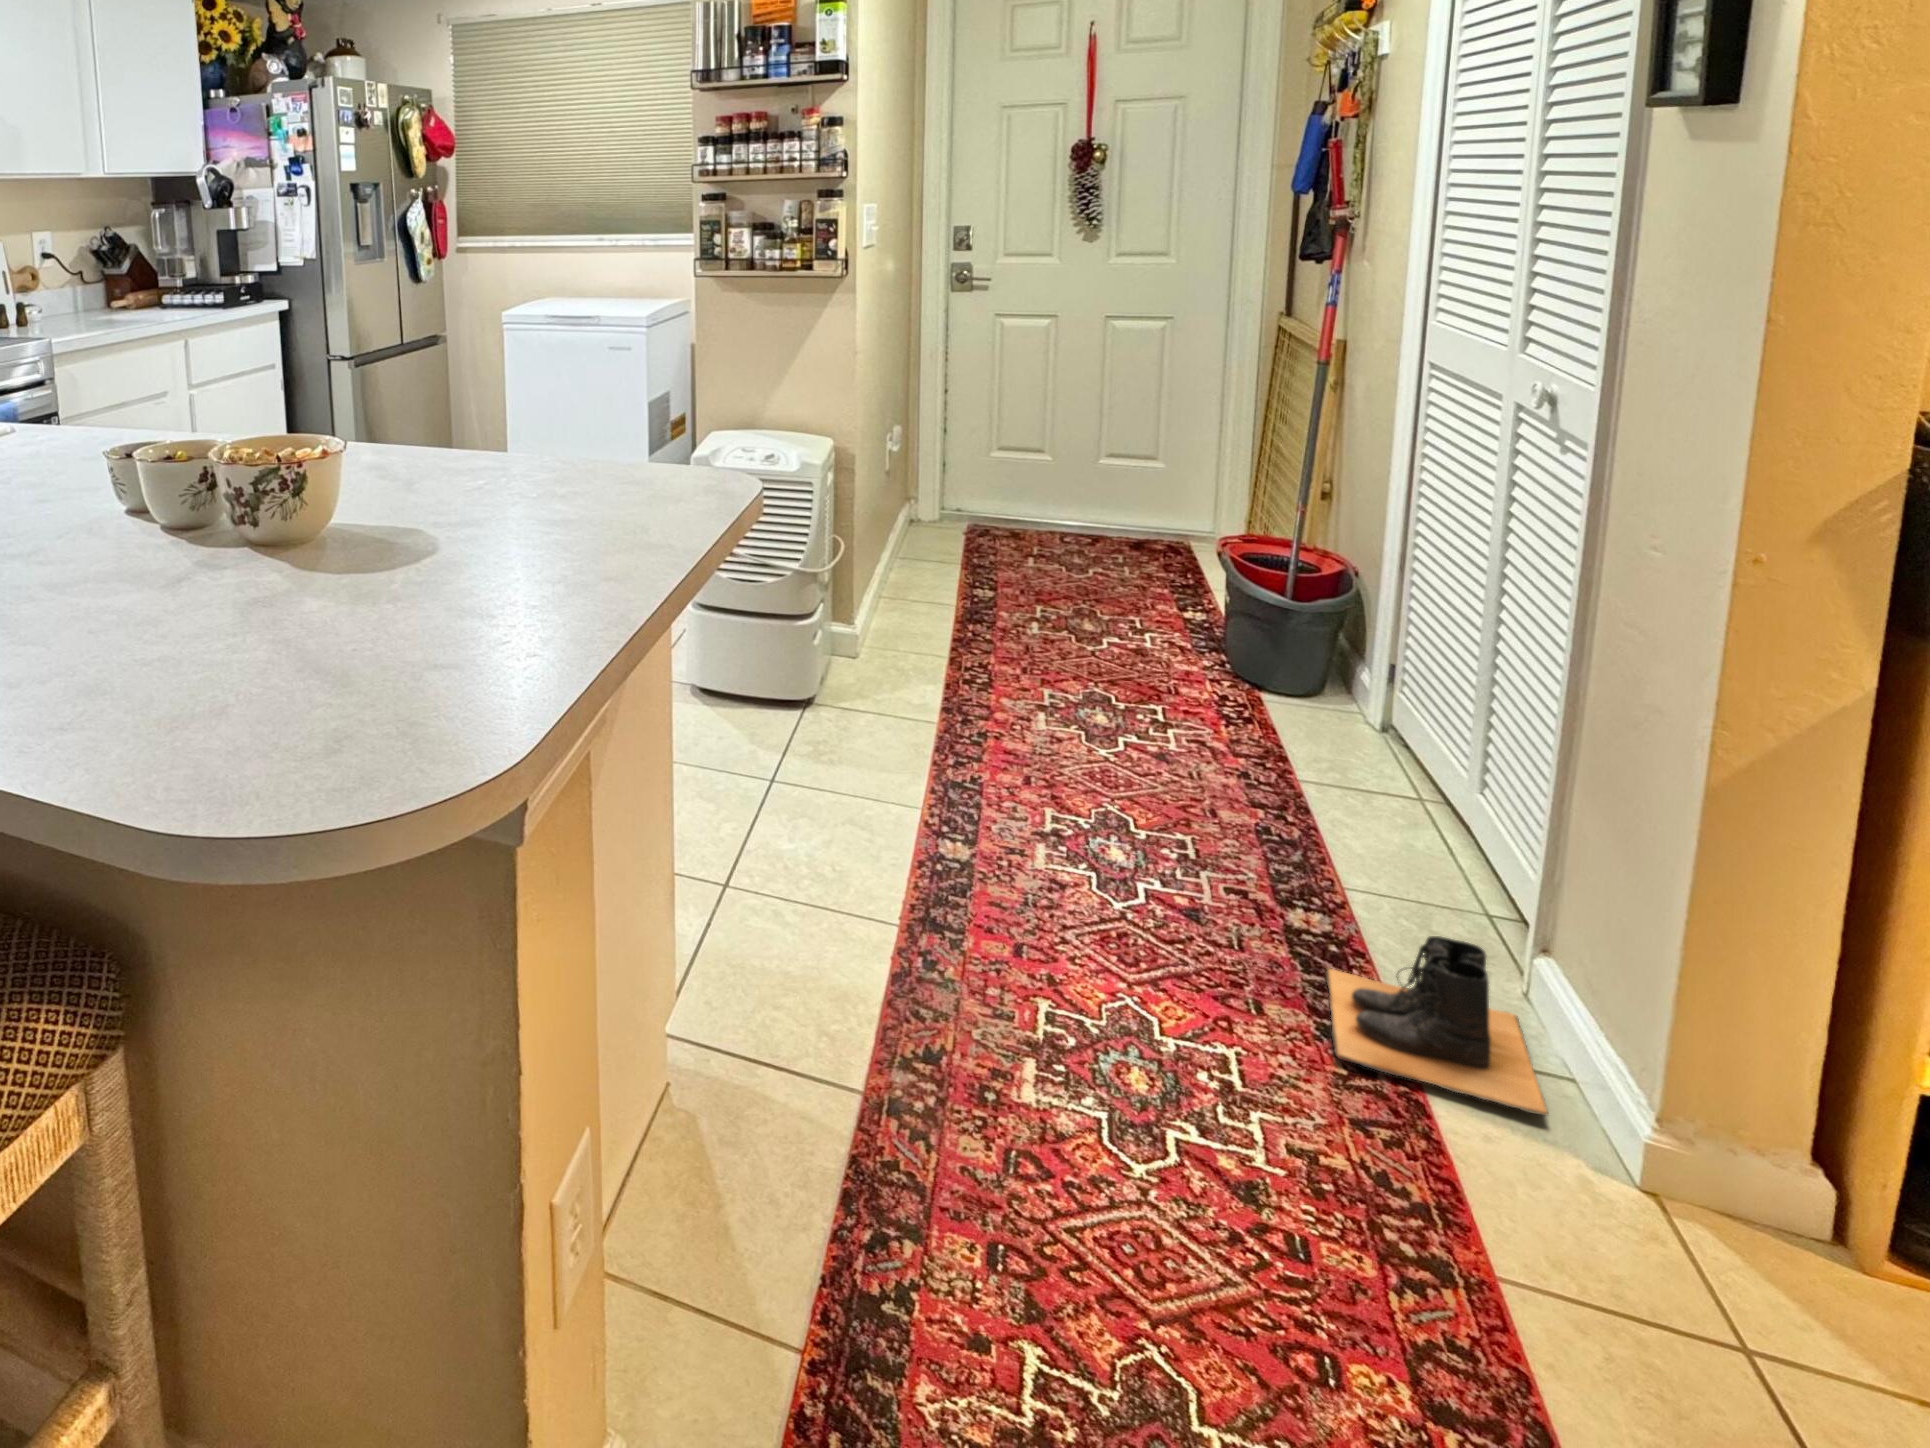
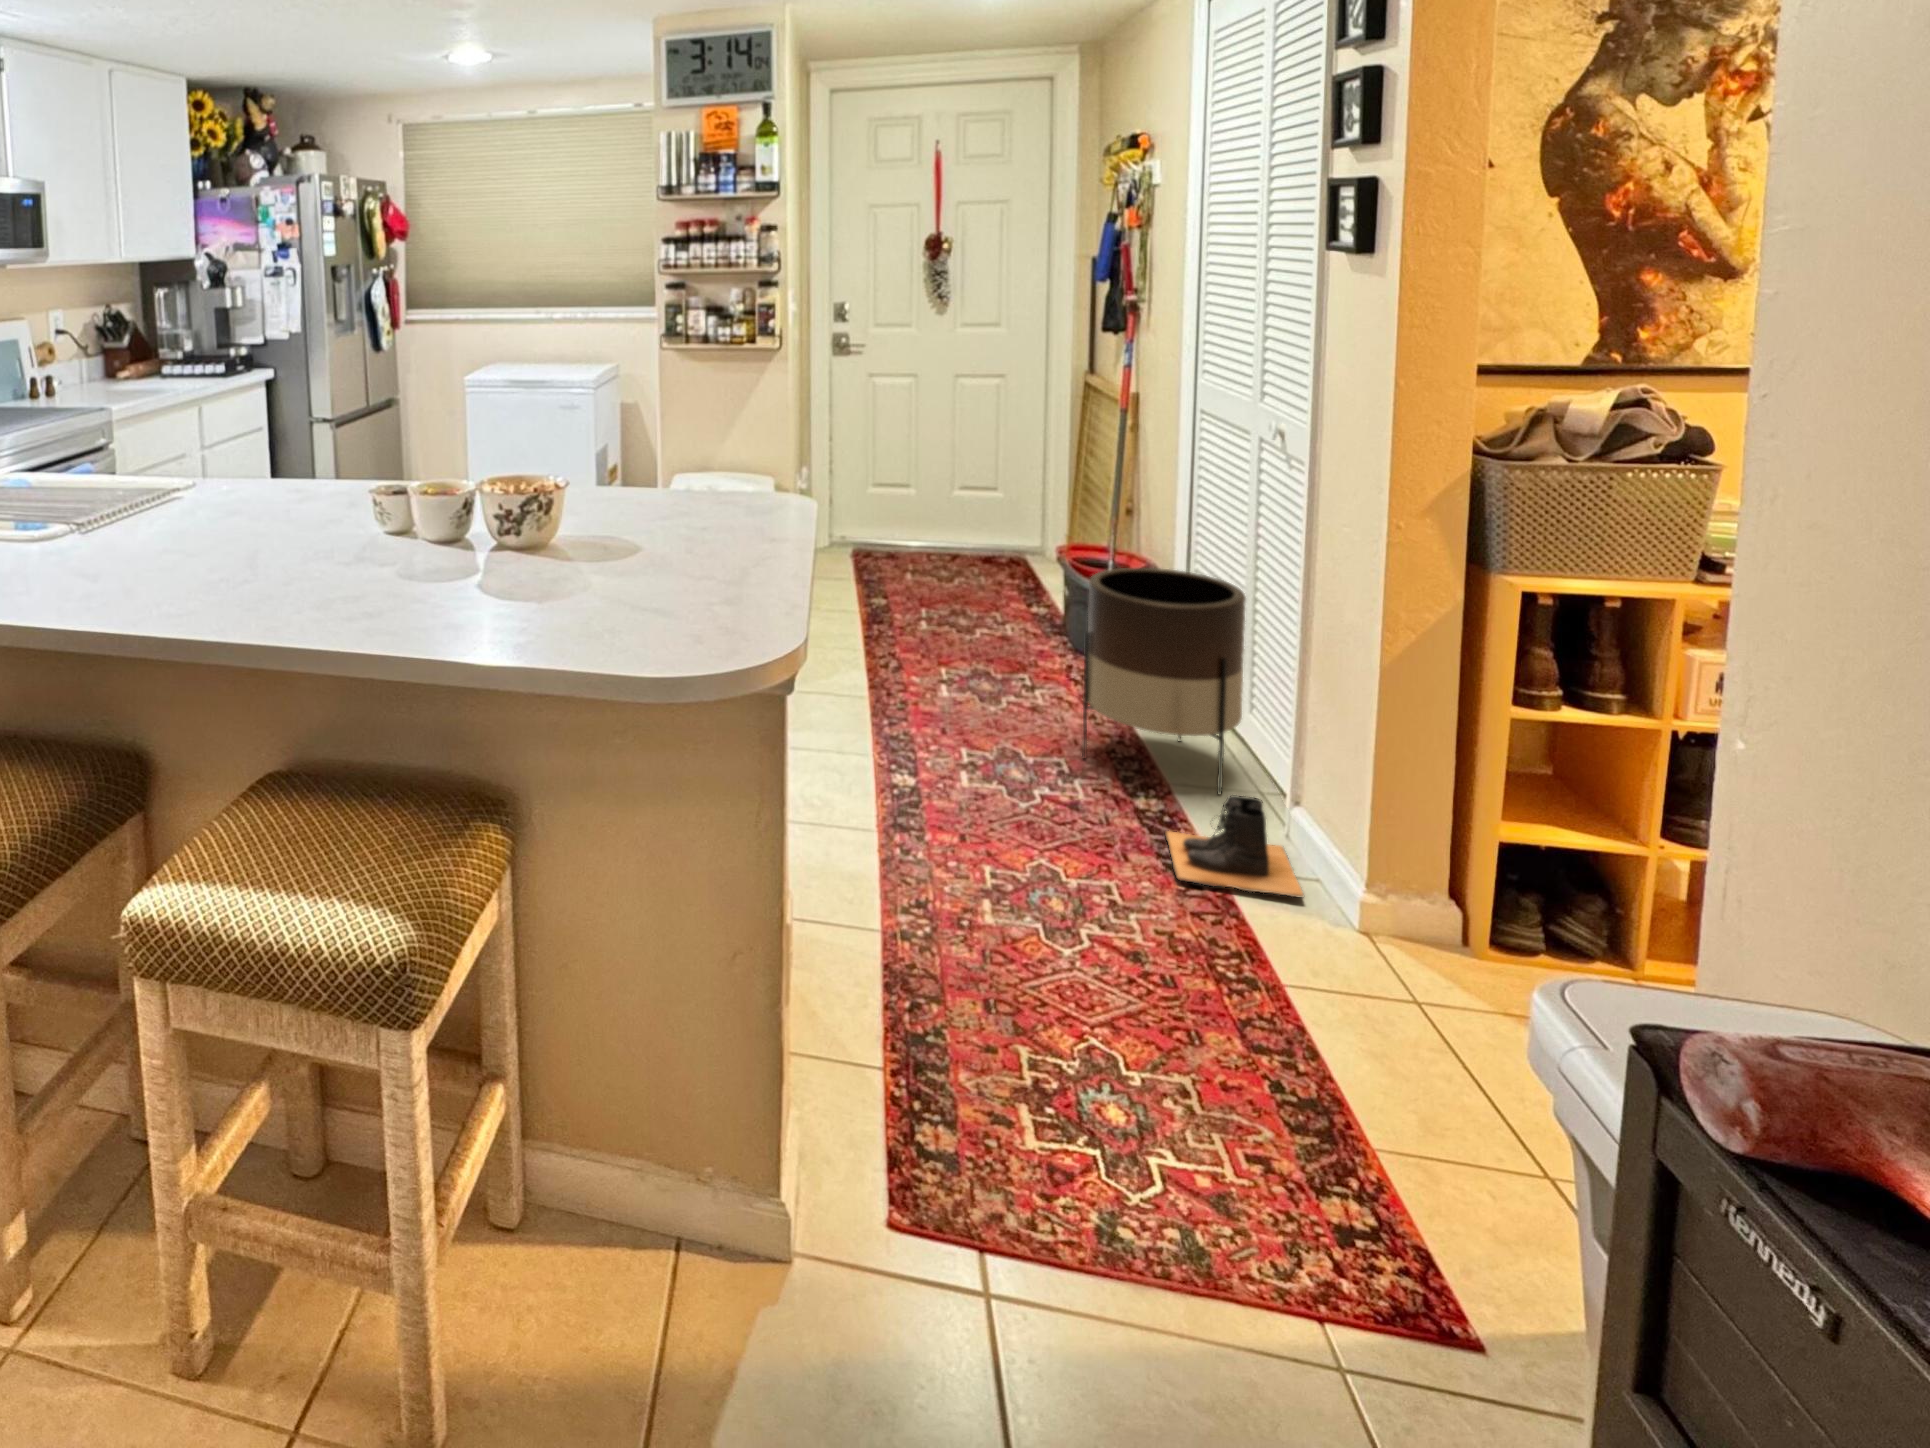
planter: none [1216,579,1477,914] -> present [1082,568,1246,794]

